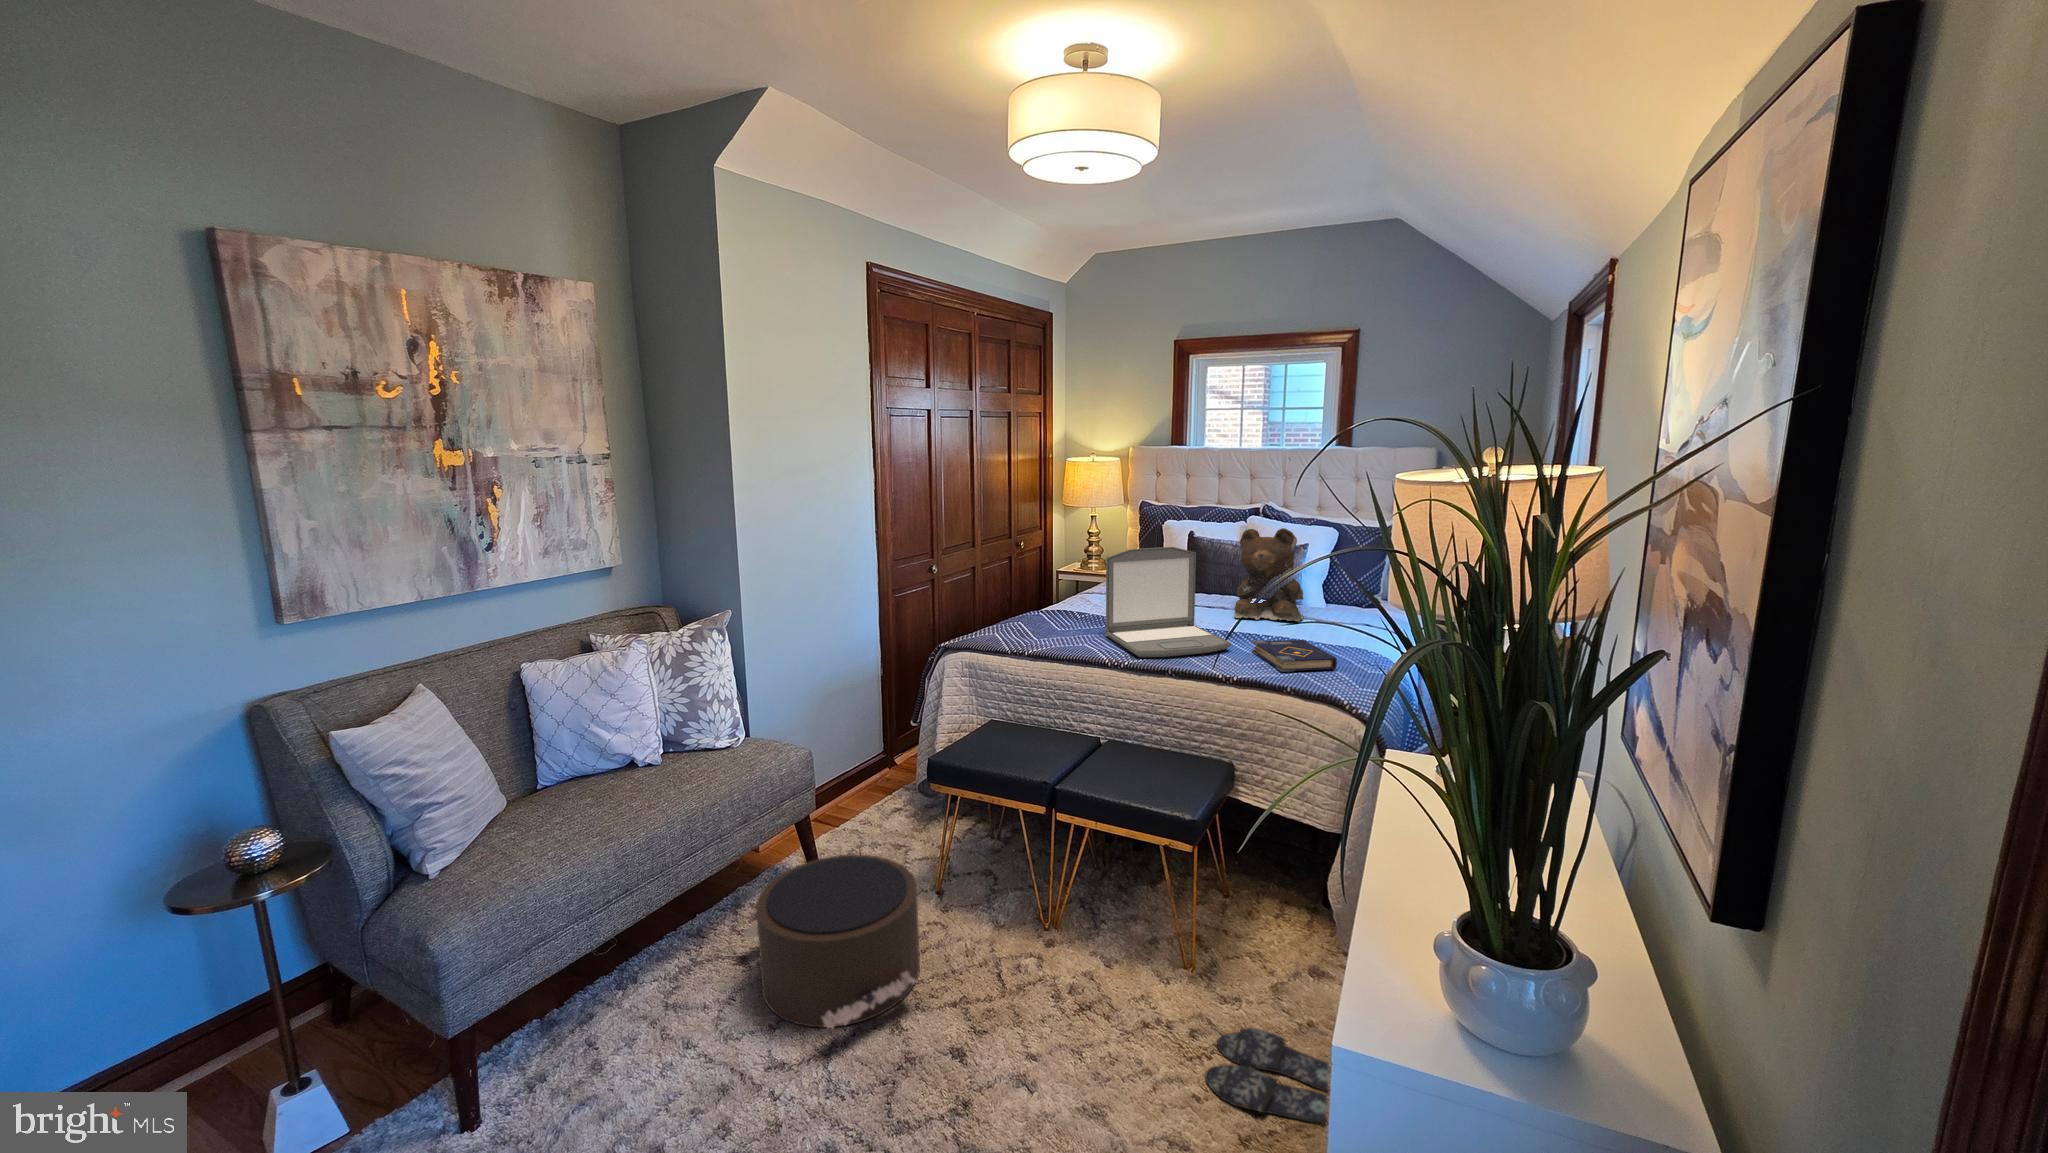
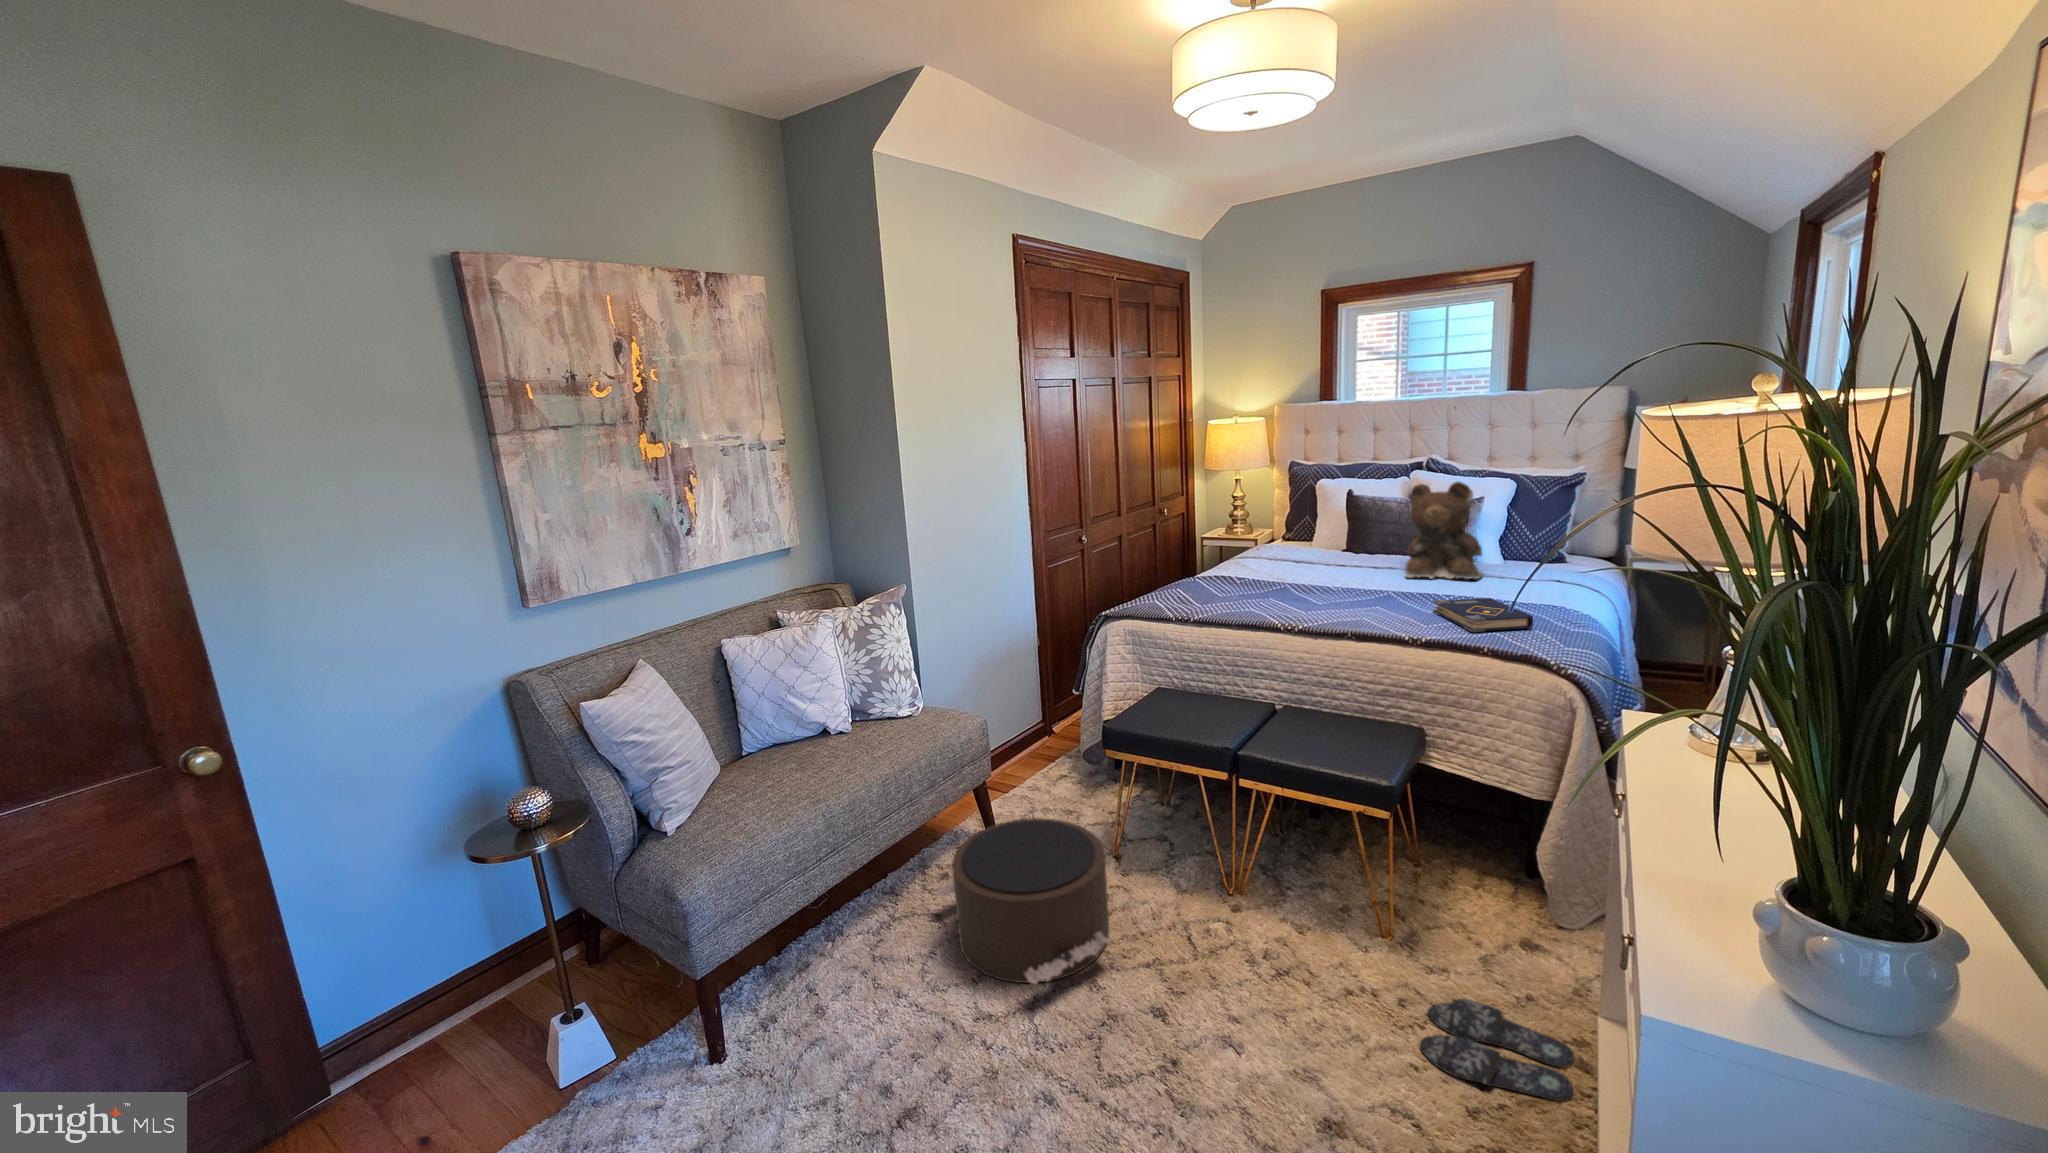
laptop: present [1105,547,1231,657] -> none [1271,506,1410,621]

